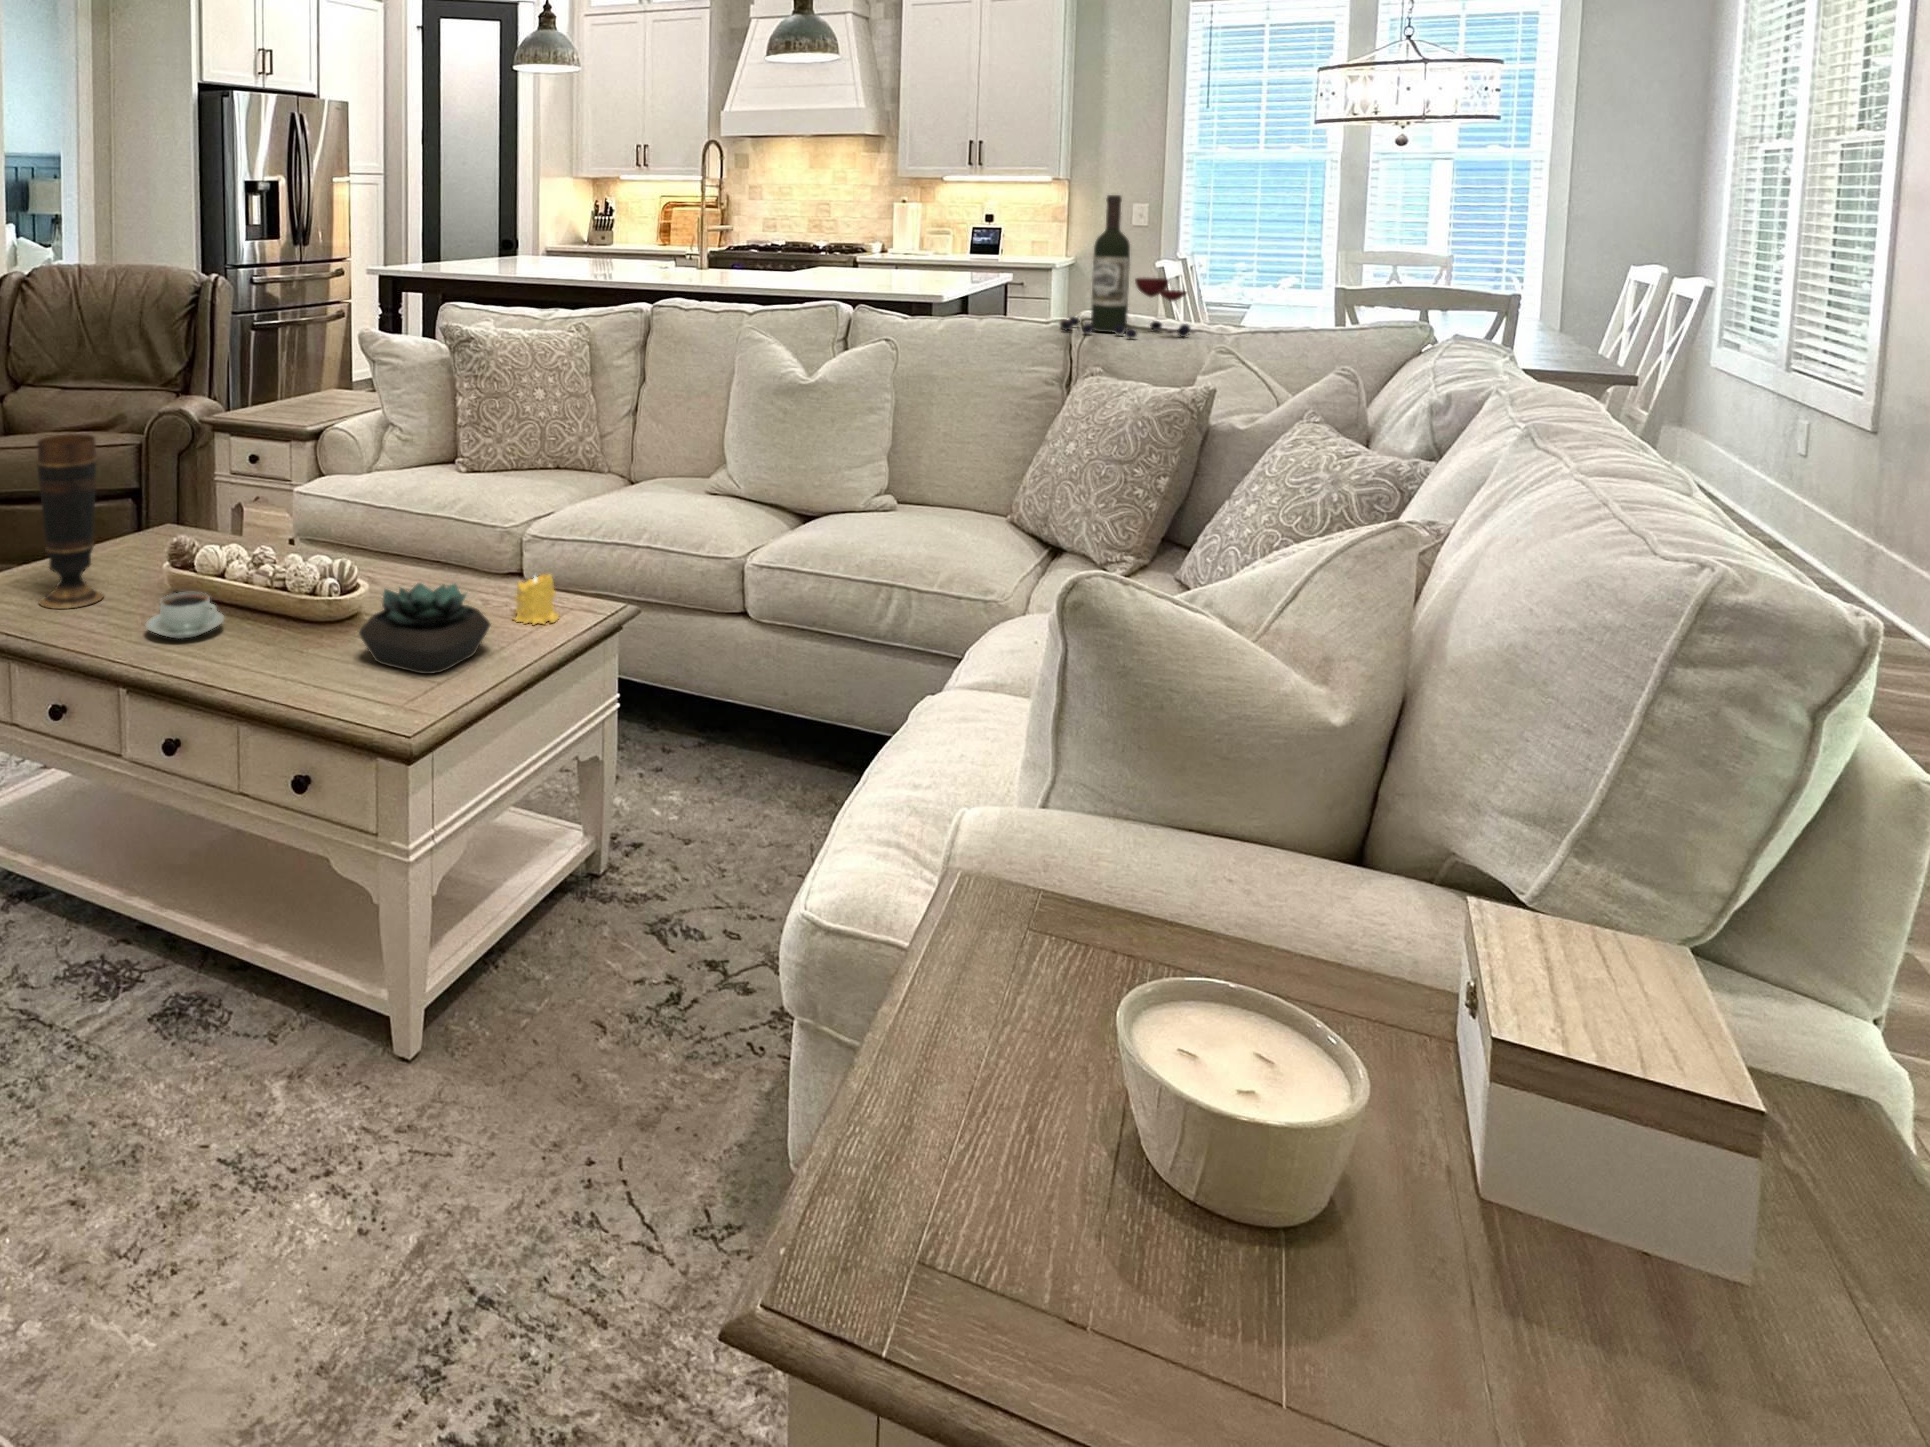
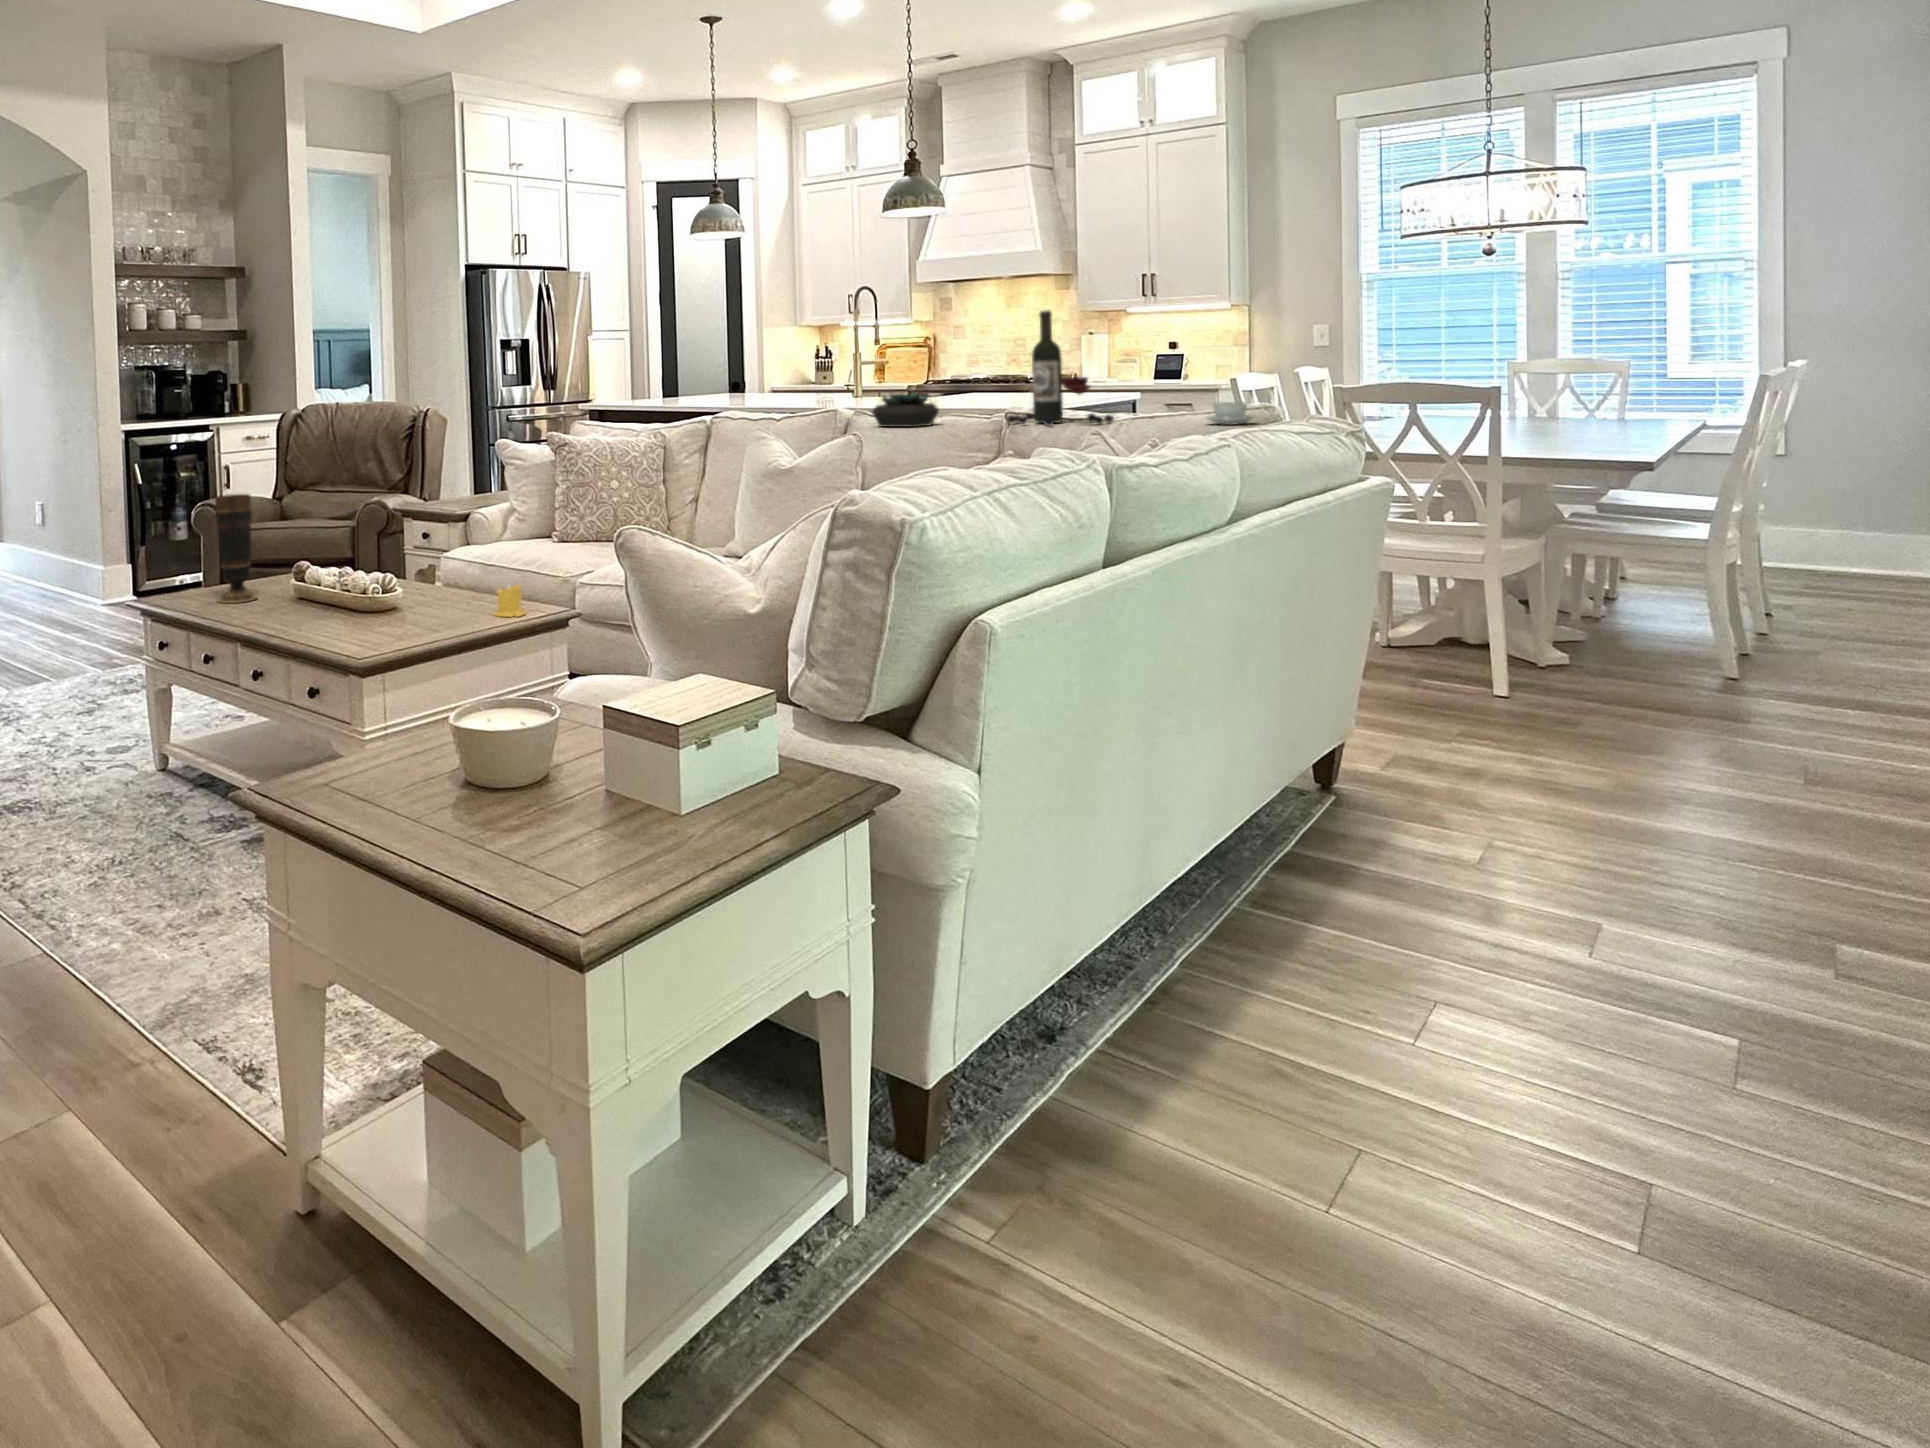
succulent plant: present [359,583,490,674] -> present [872,393,939,427]
coffee cup: present [146,592,224,639] -> present [1206,402,1255,425]

